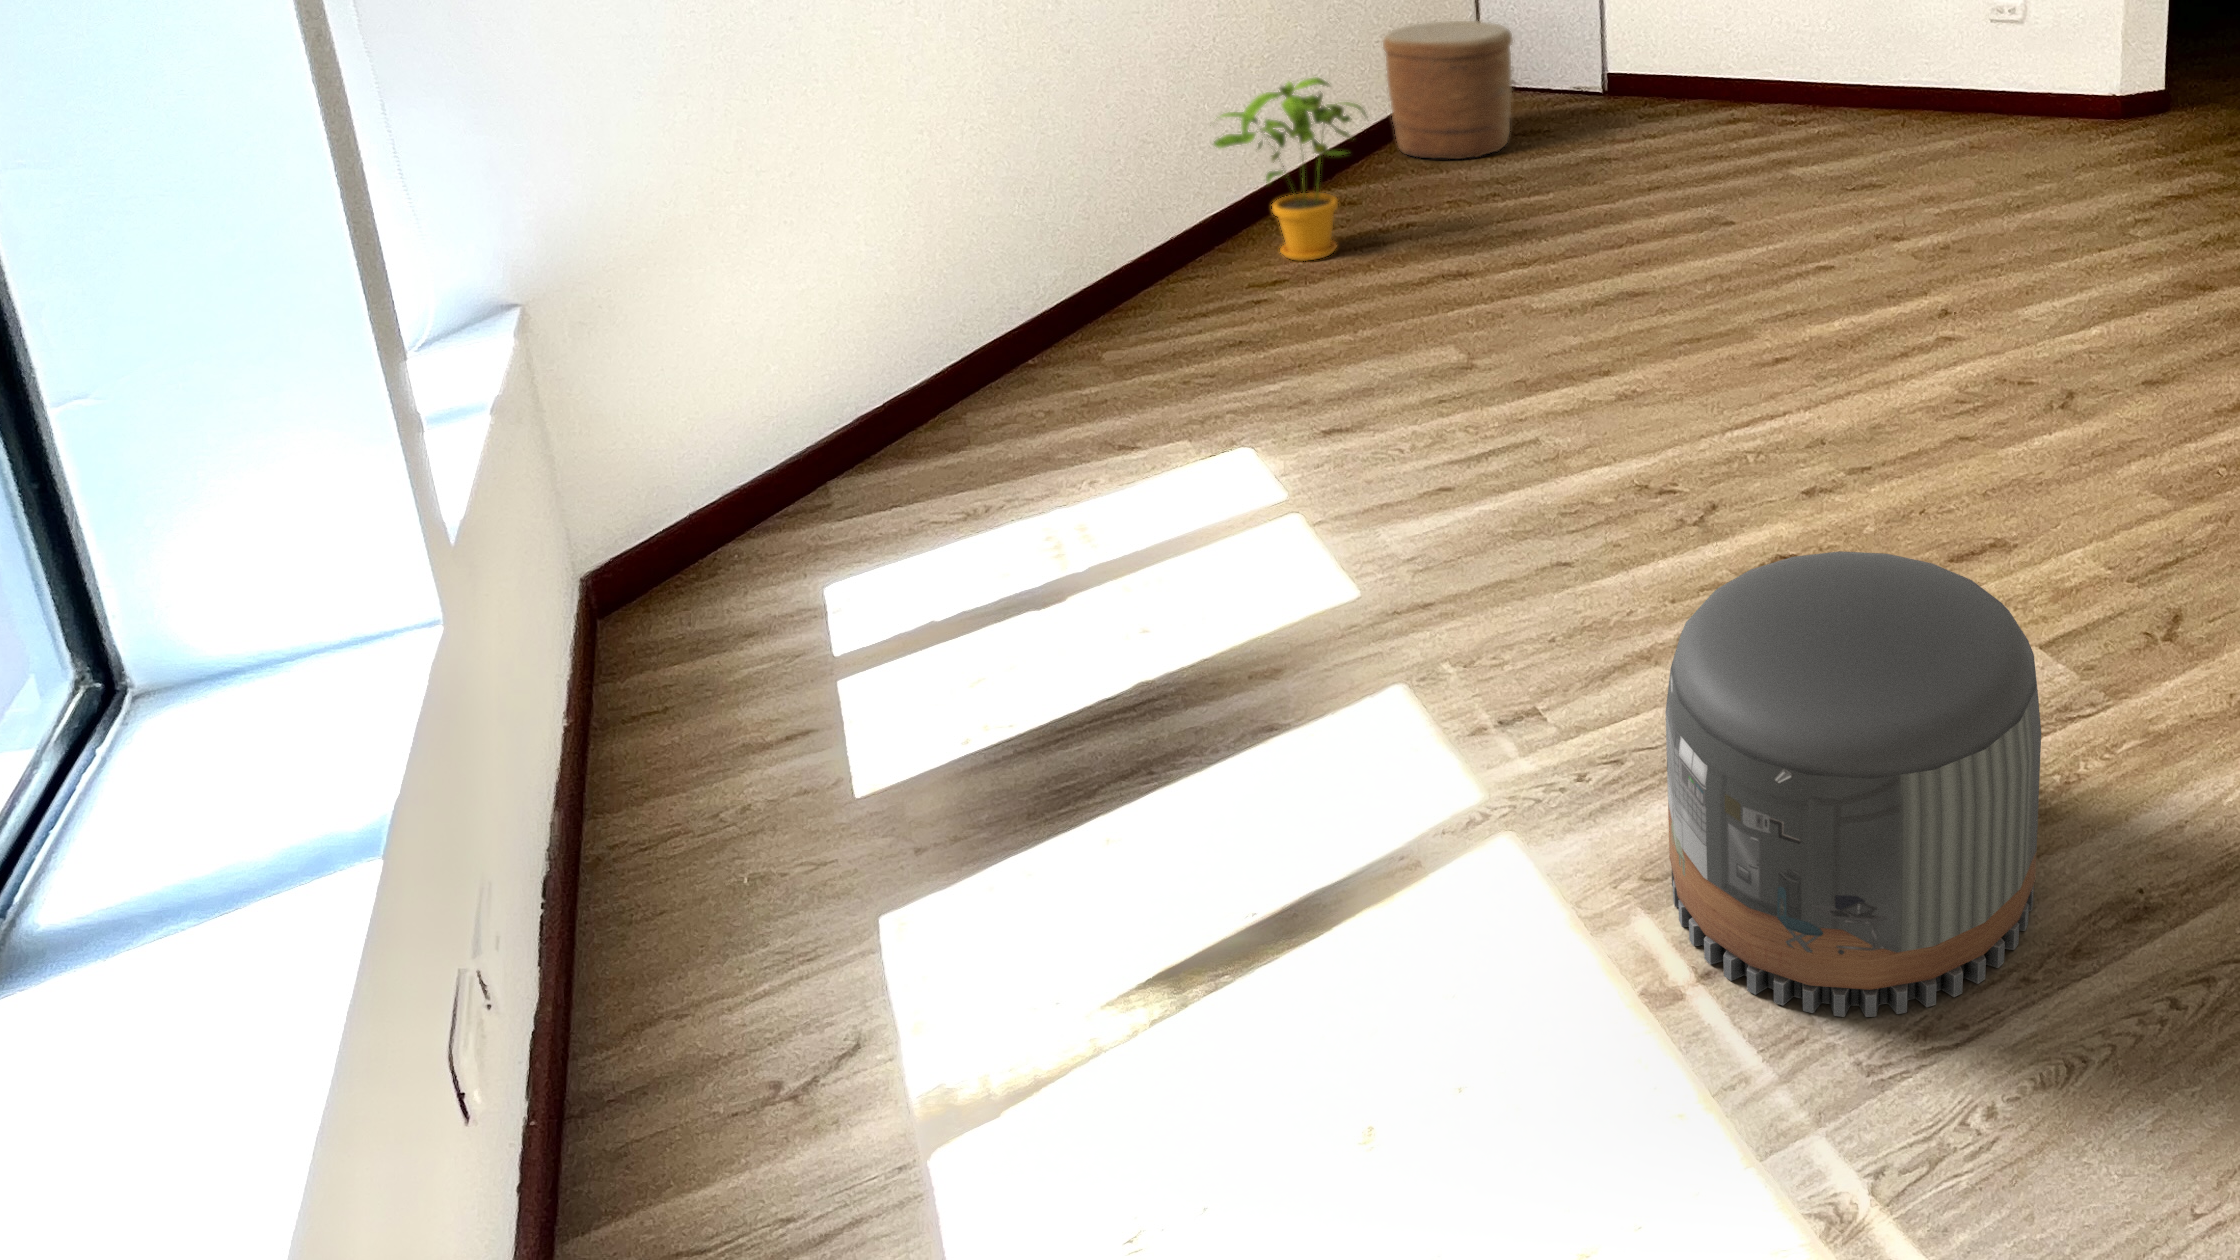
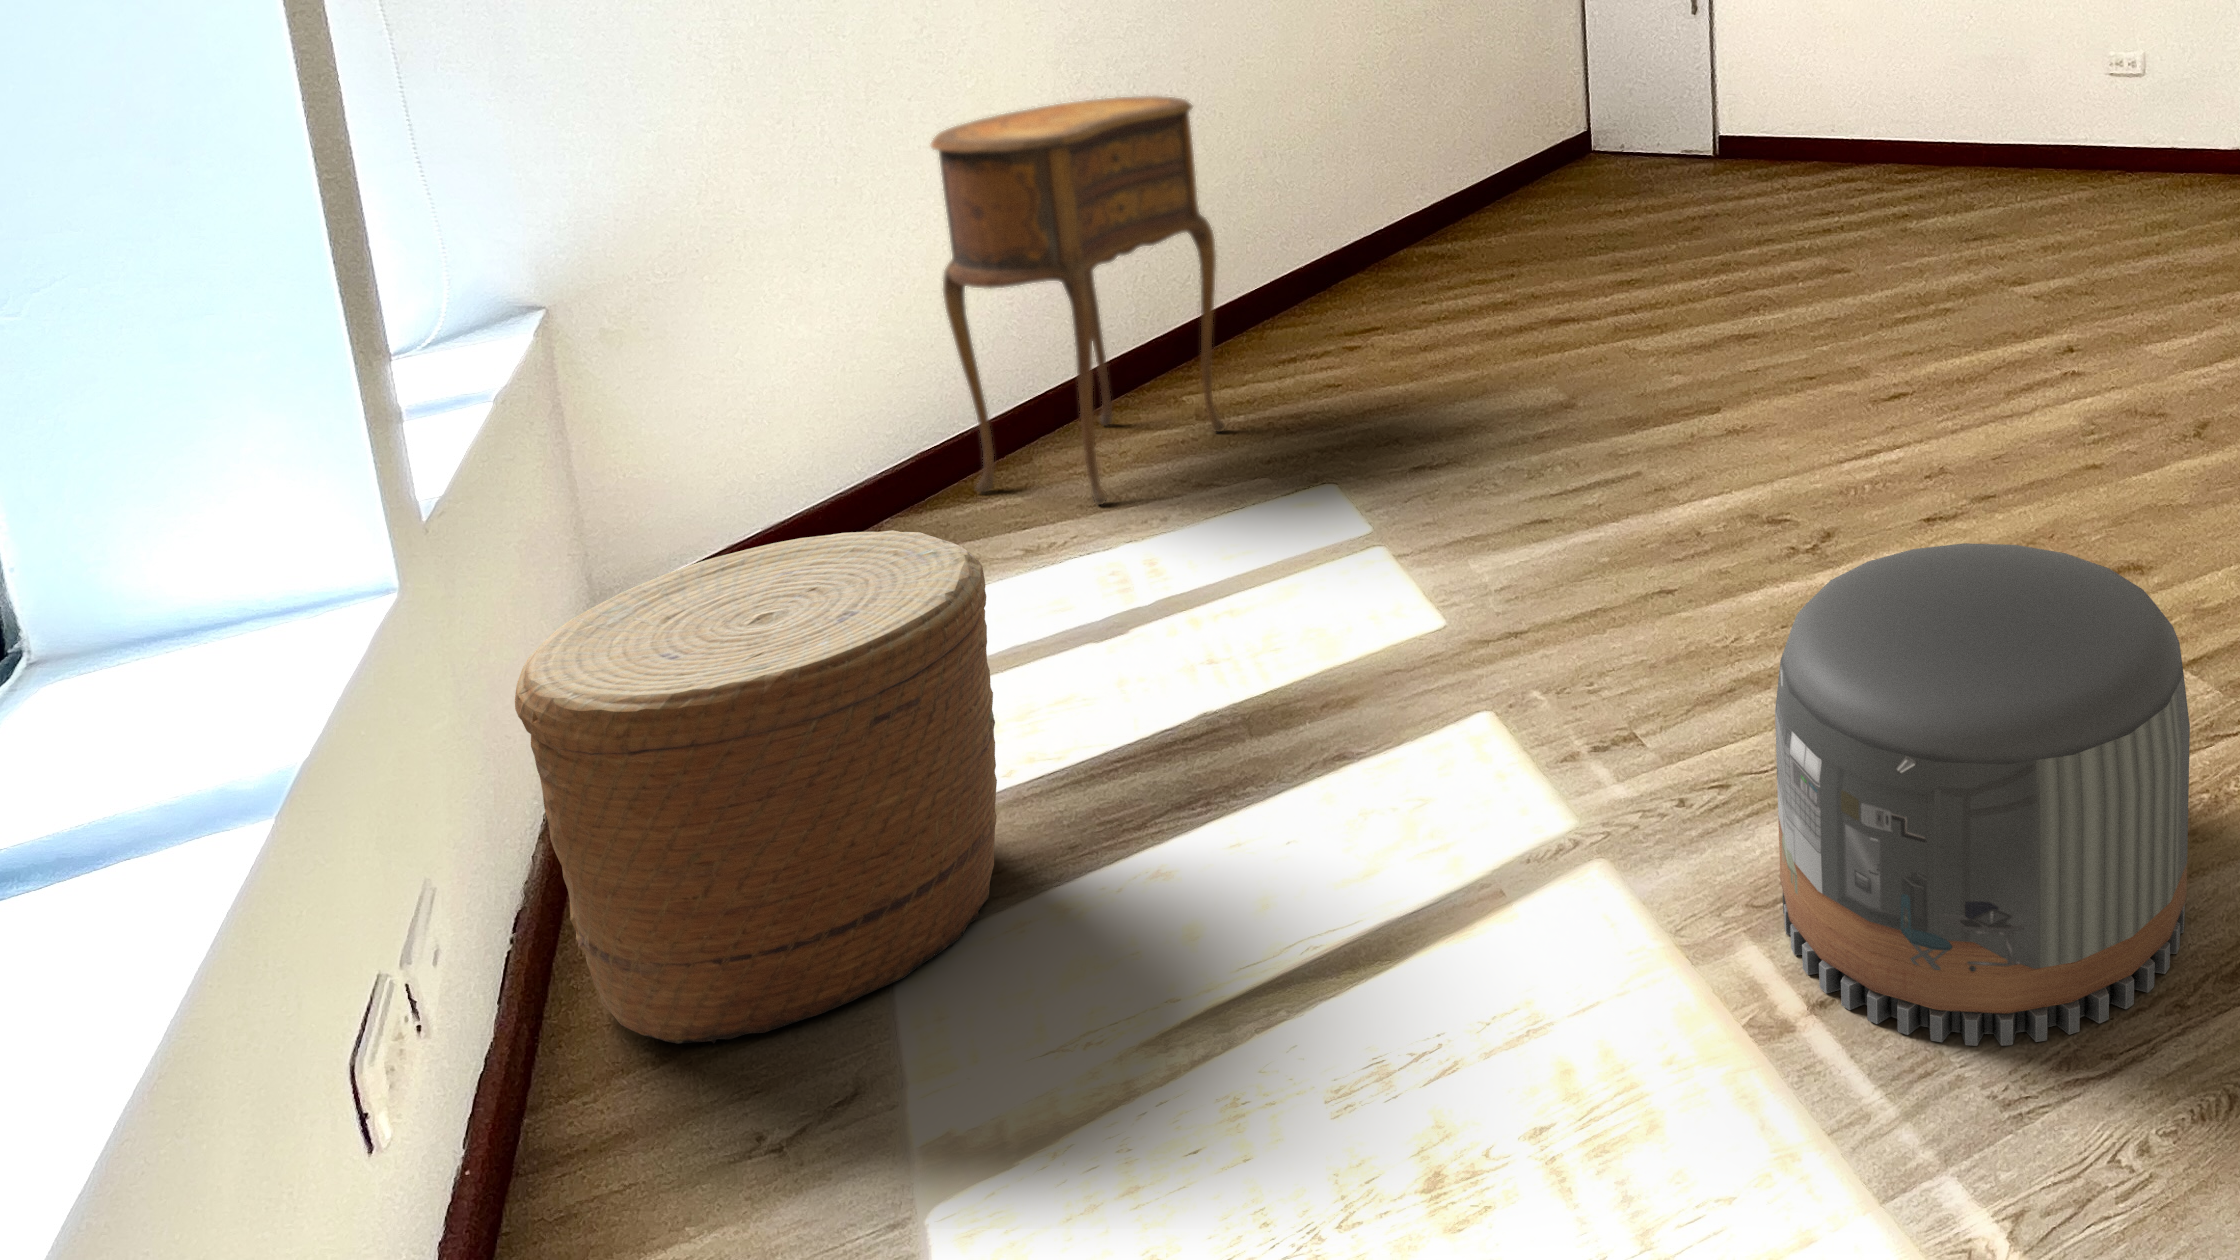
woven basket: present [1383,21,1512,159] -> present [515,530,997,1044]
side table: none [871,75,1152,464] -> present [931,96,1226,505]
house plant: present [1214,77,1366,261] -> none [1294,114,1463,310]

